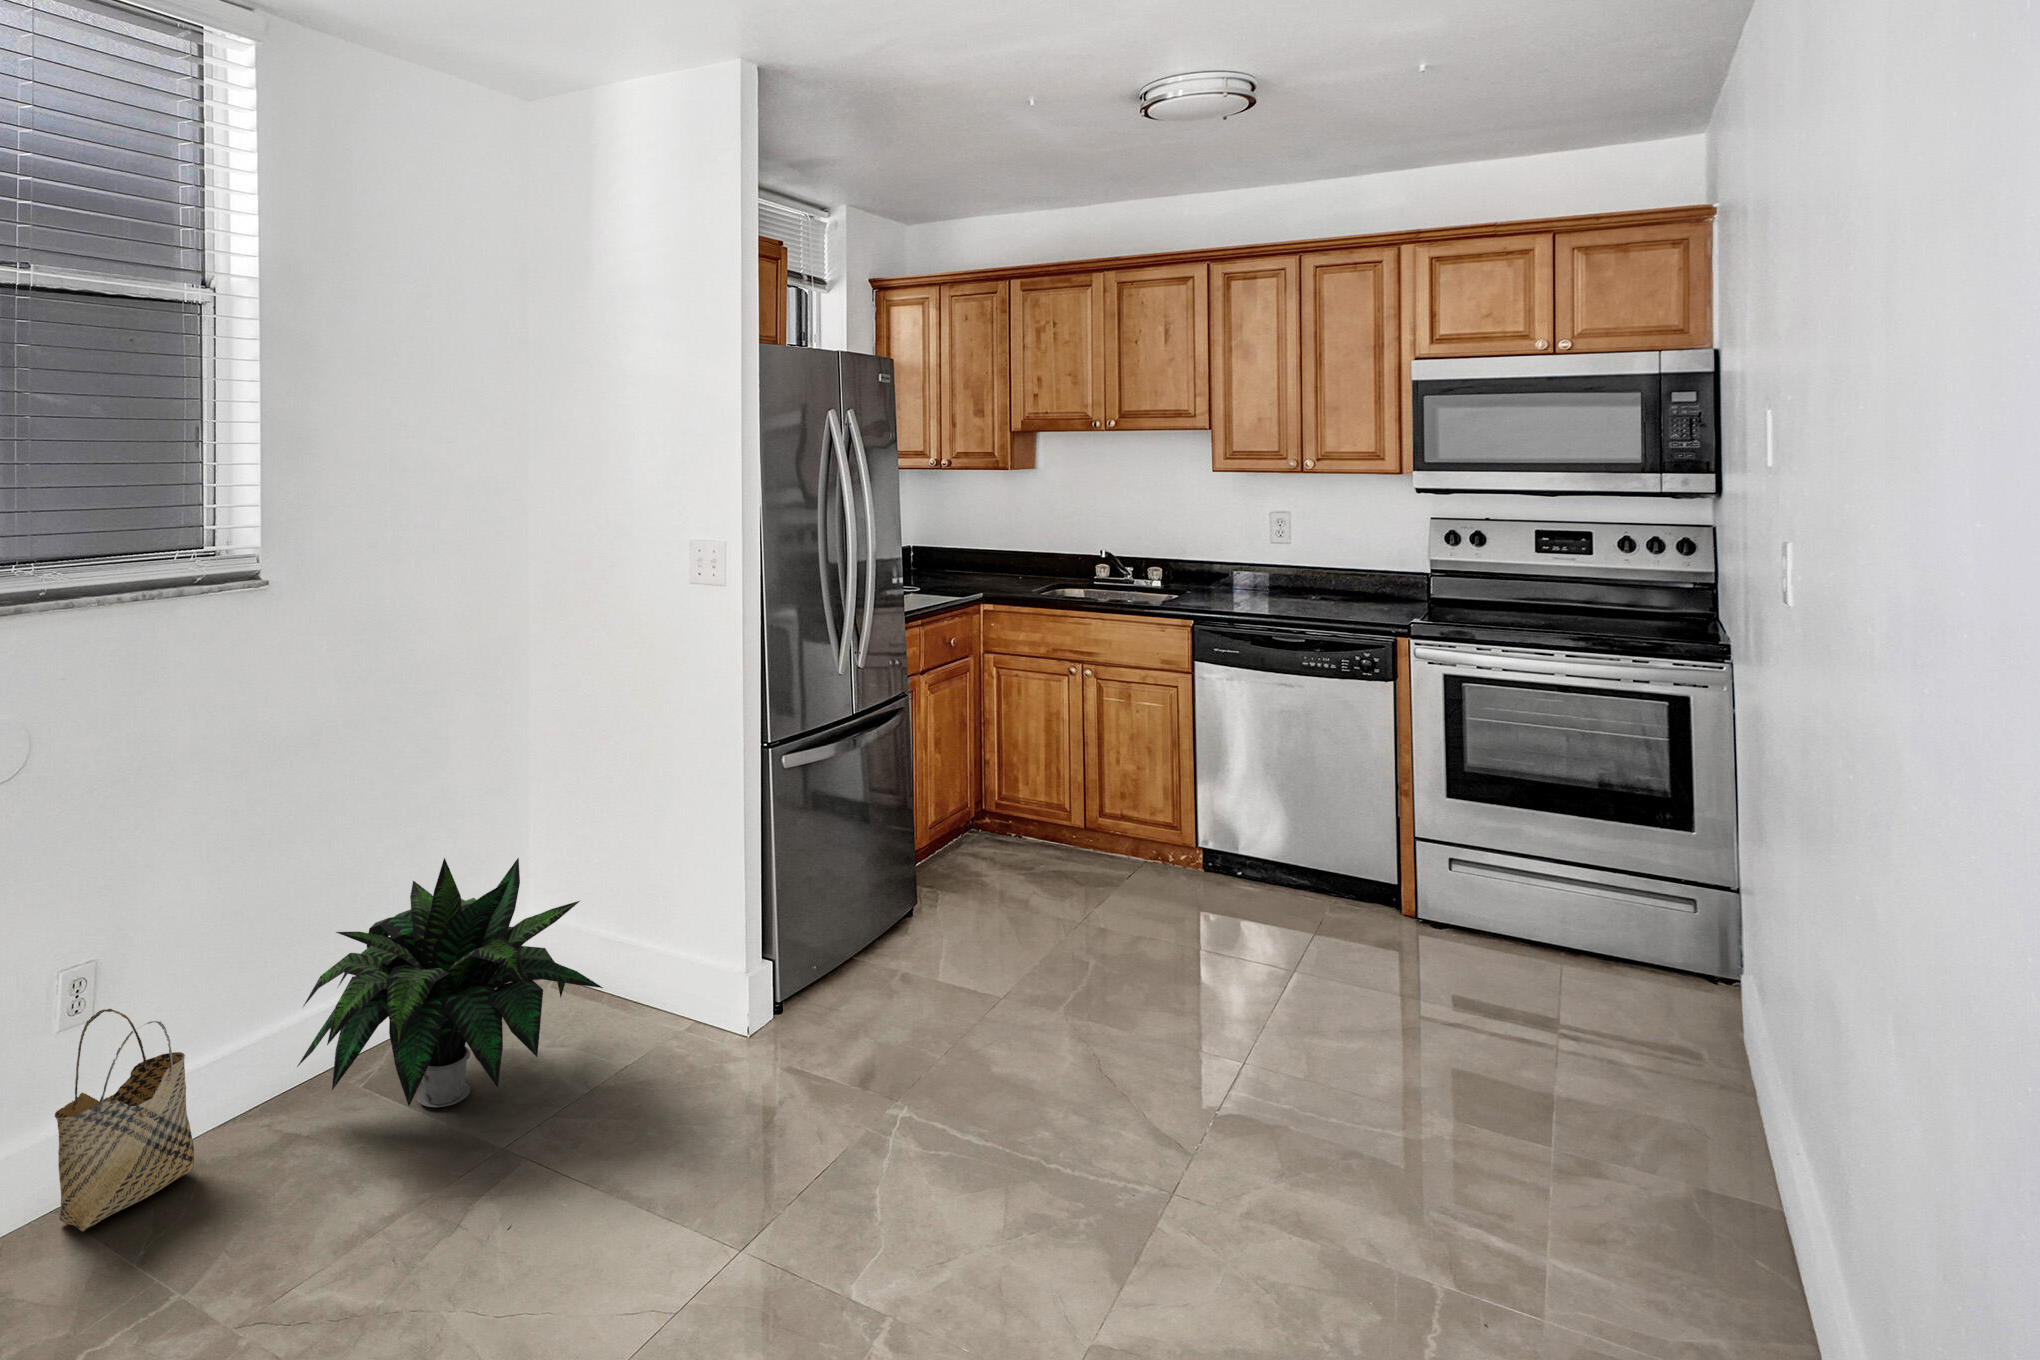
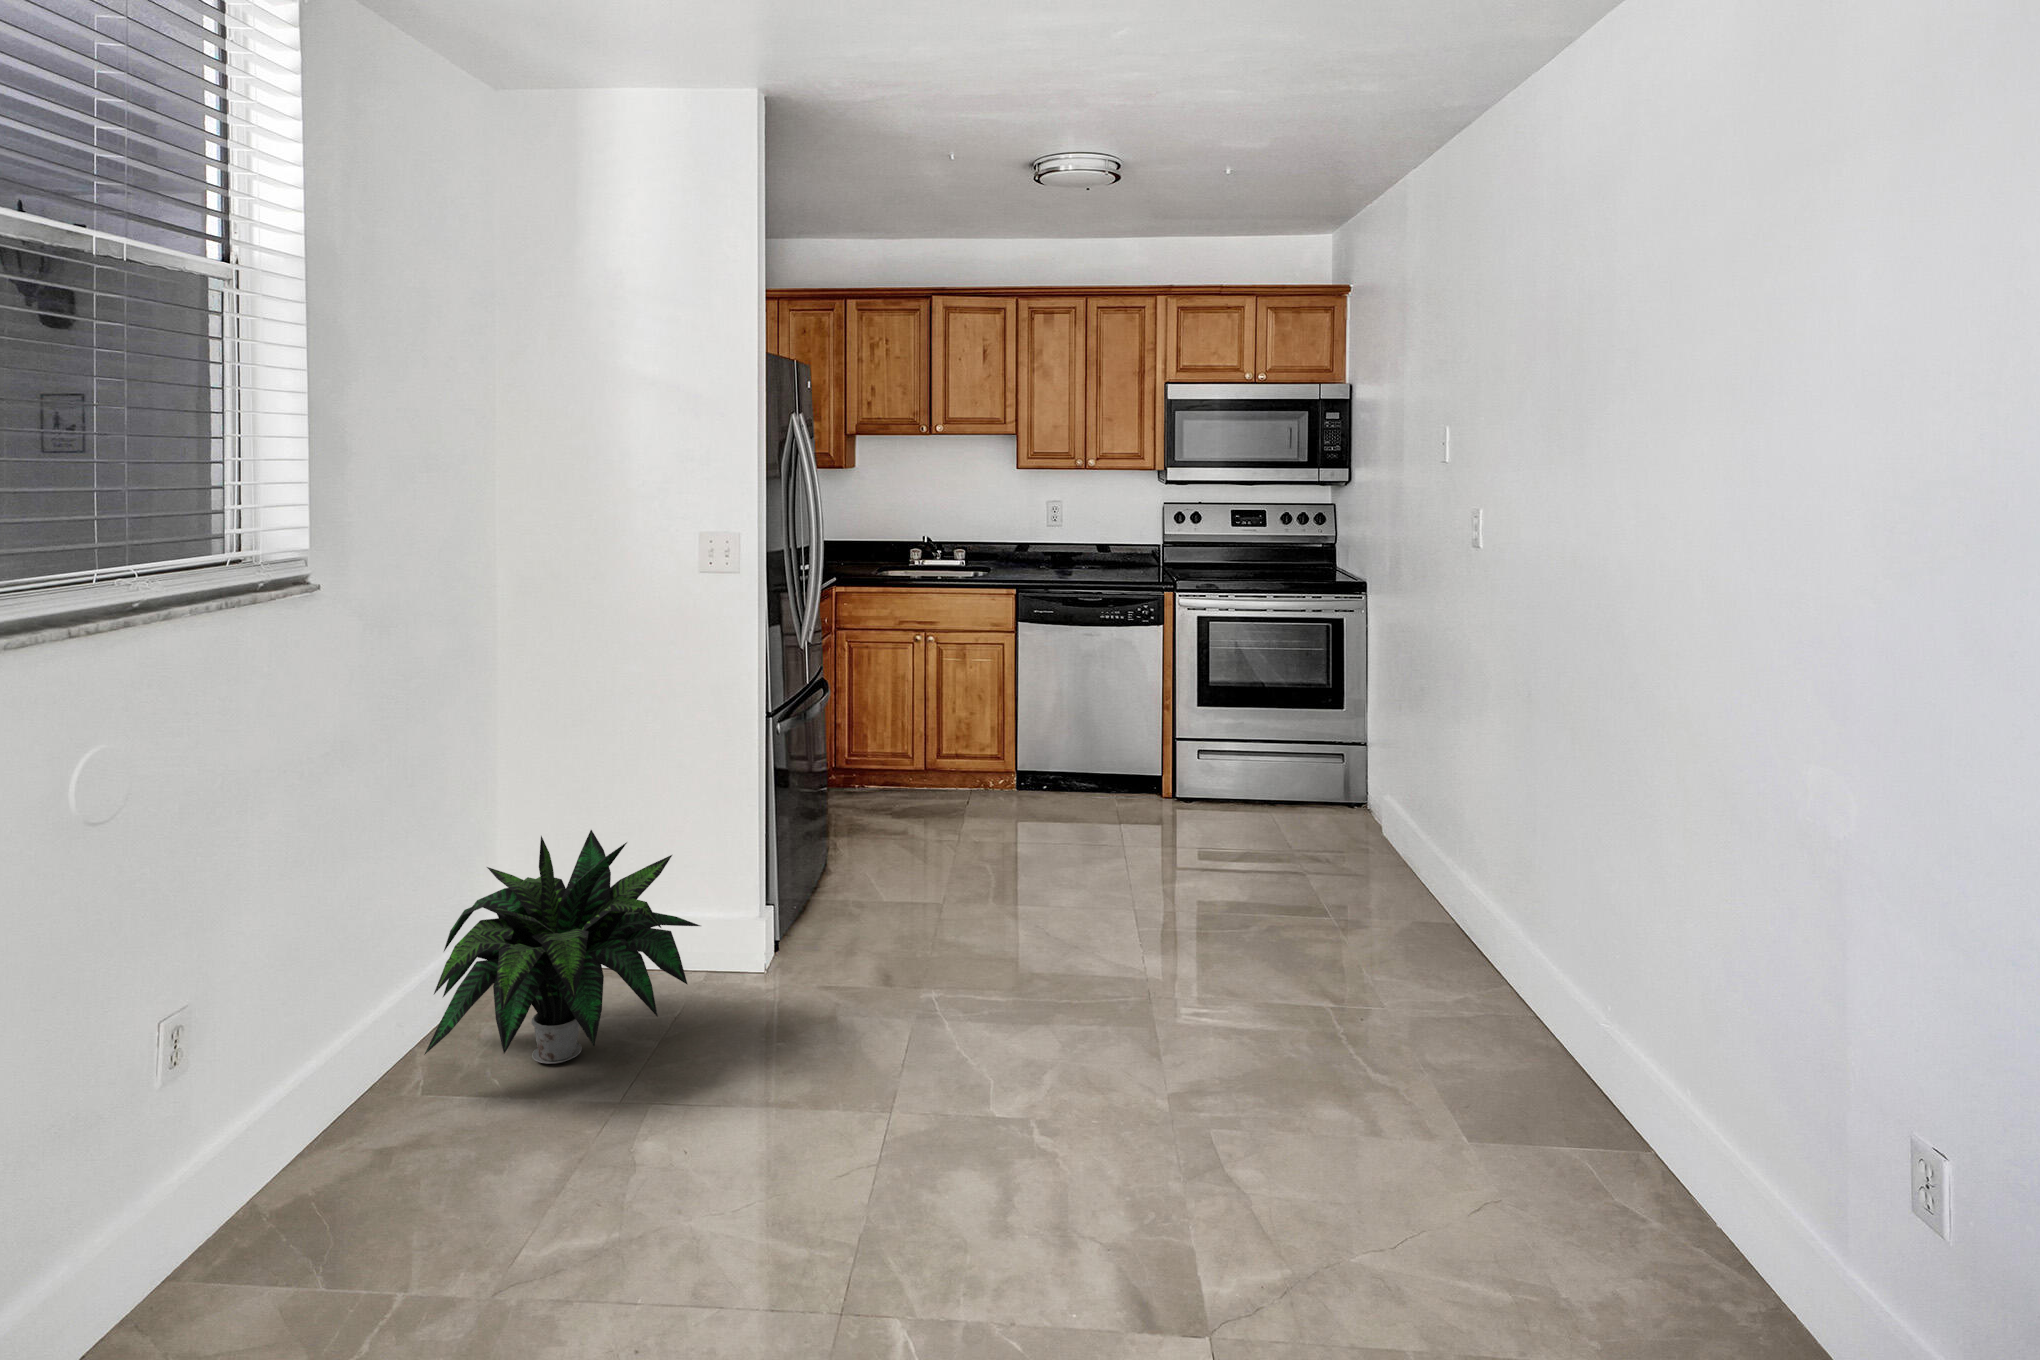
woven basket: present [55,1009,194,1231] -> none [276,1012,379,1228]

